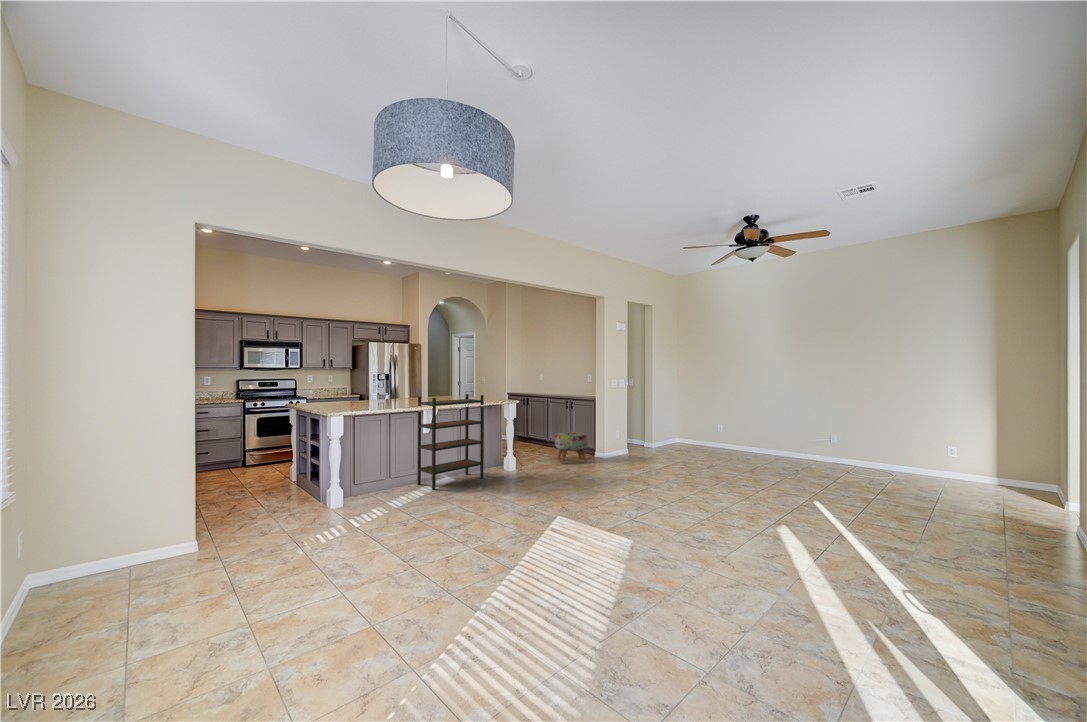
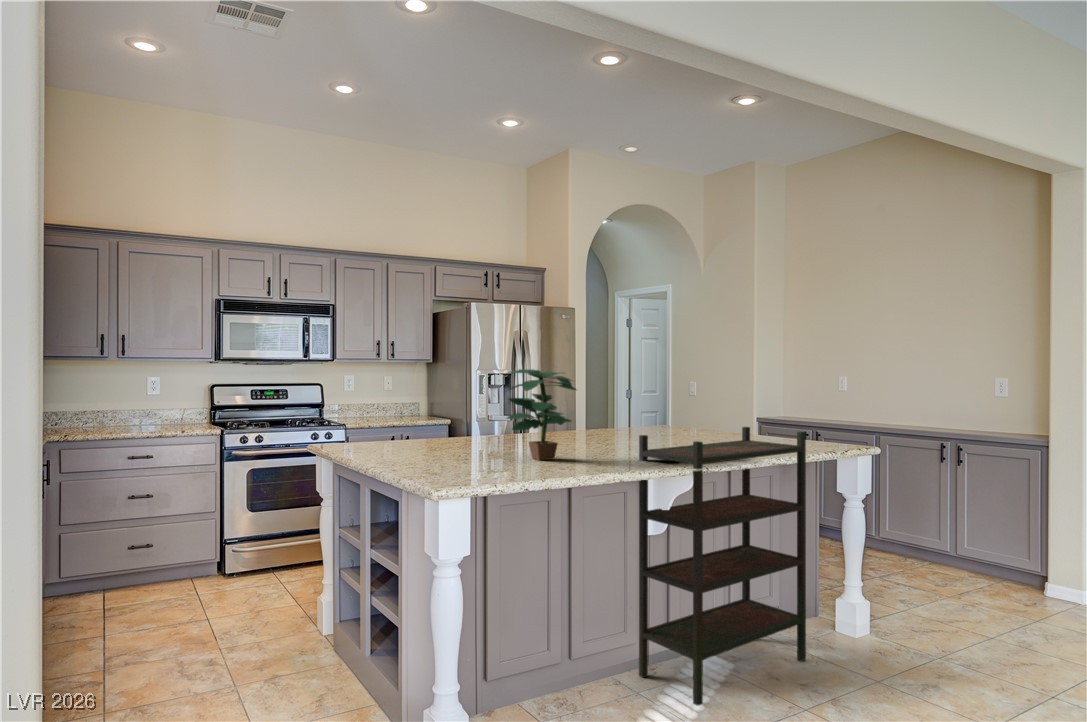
potted plant: none [366,373,395,406] -> present [507,369,576,460]
ottoman: present [555,432,588,464] -> none [940,522,1045,614]

